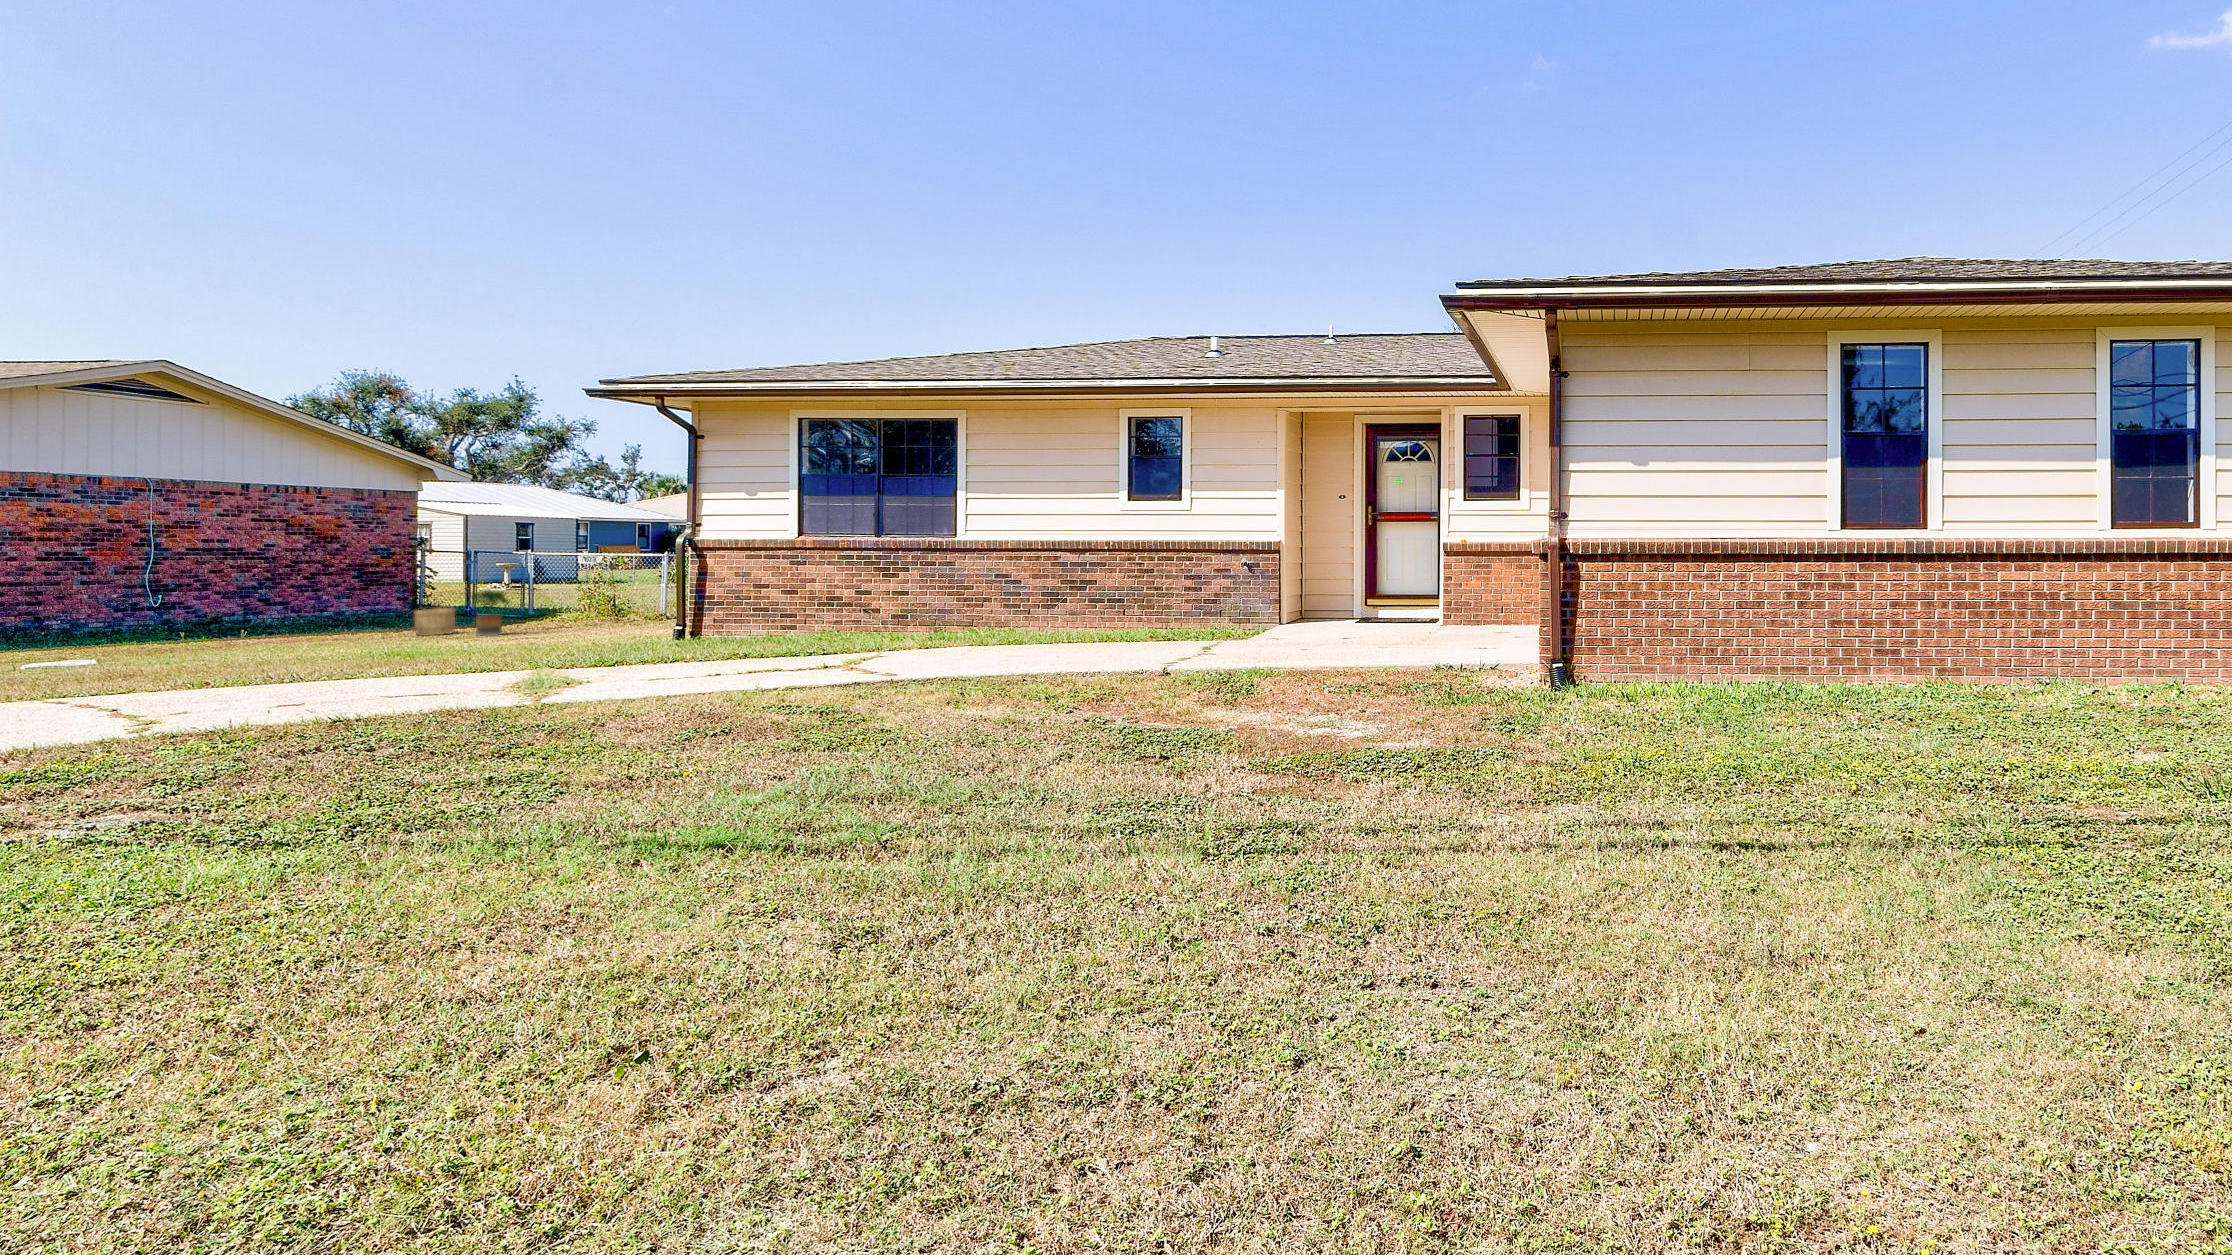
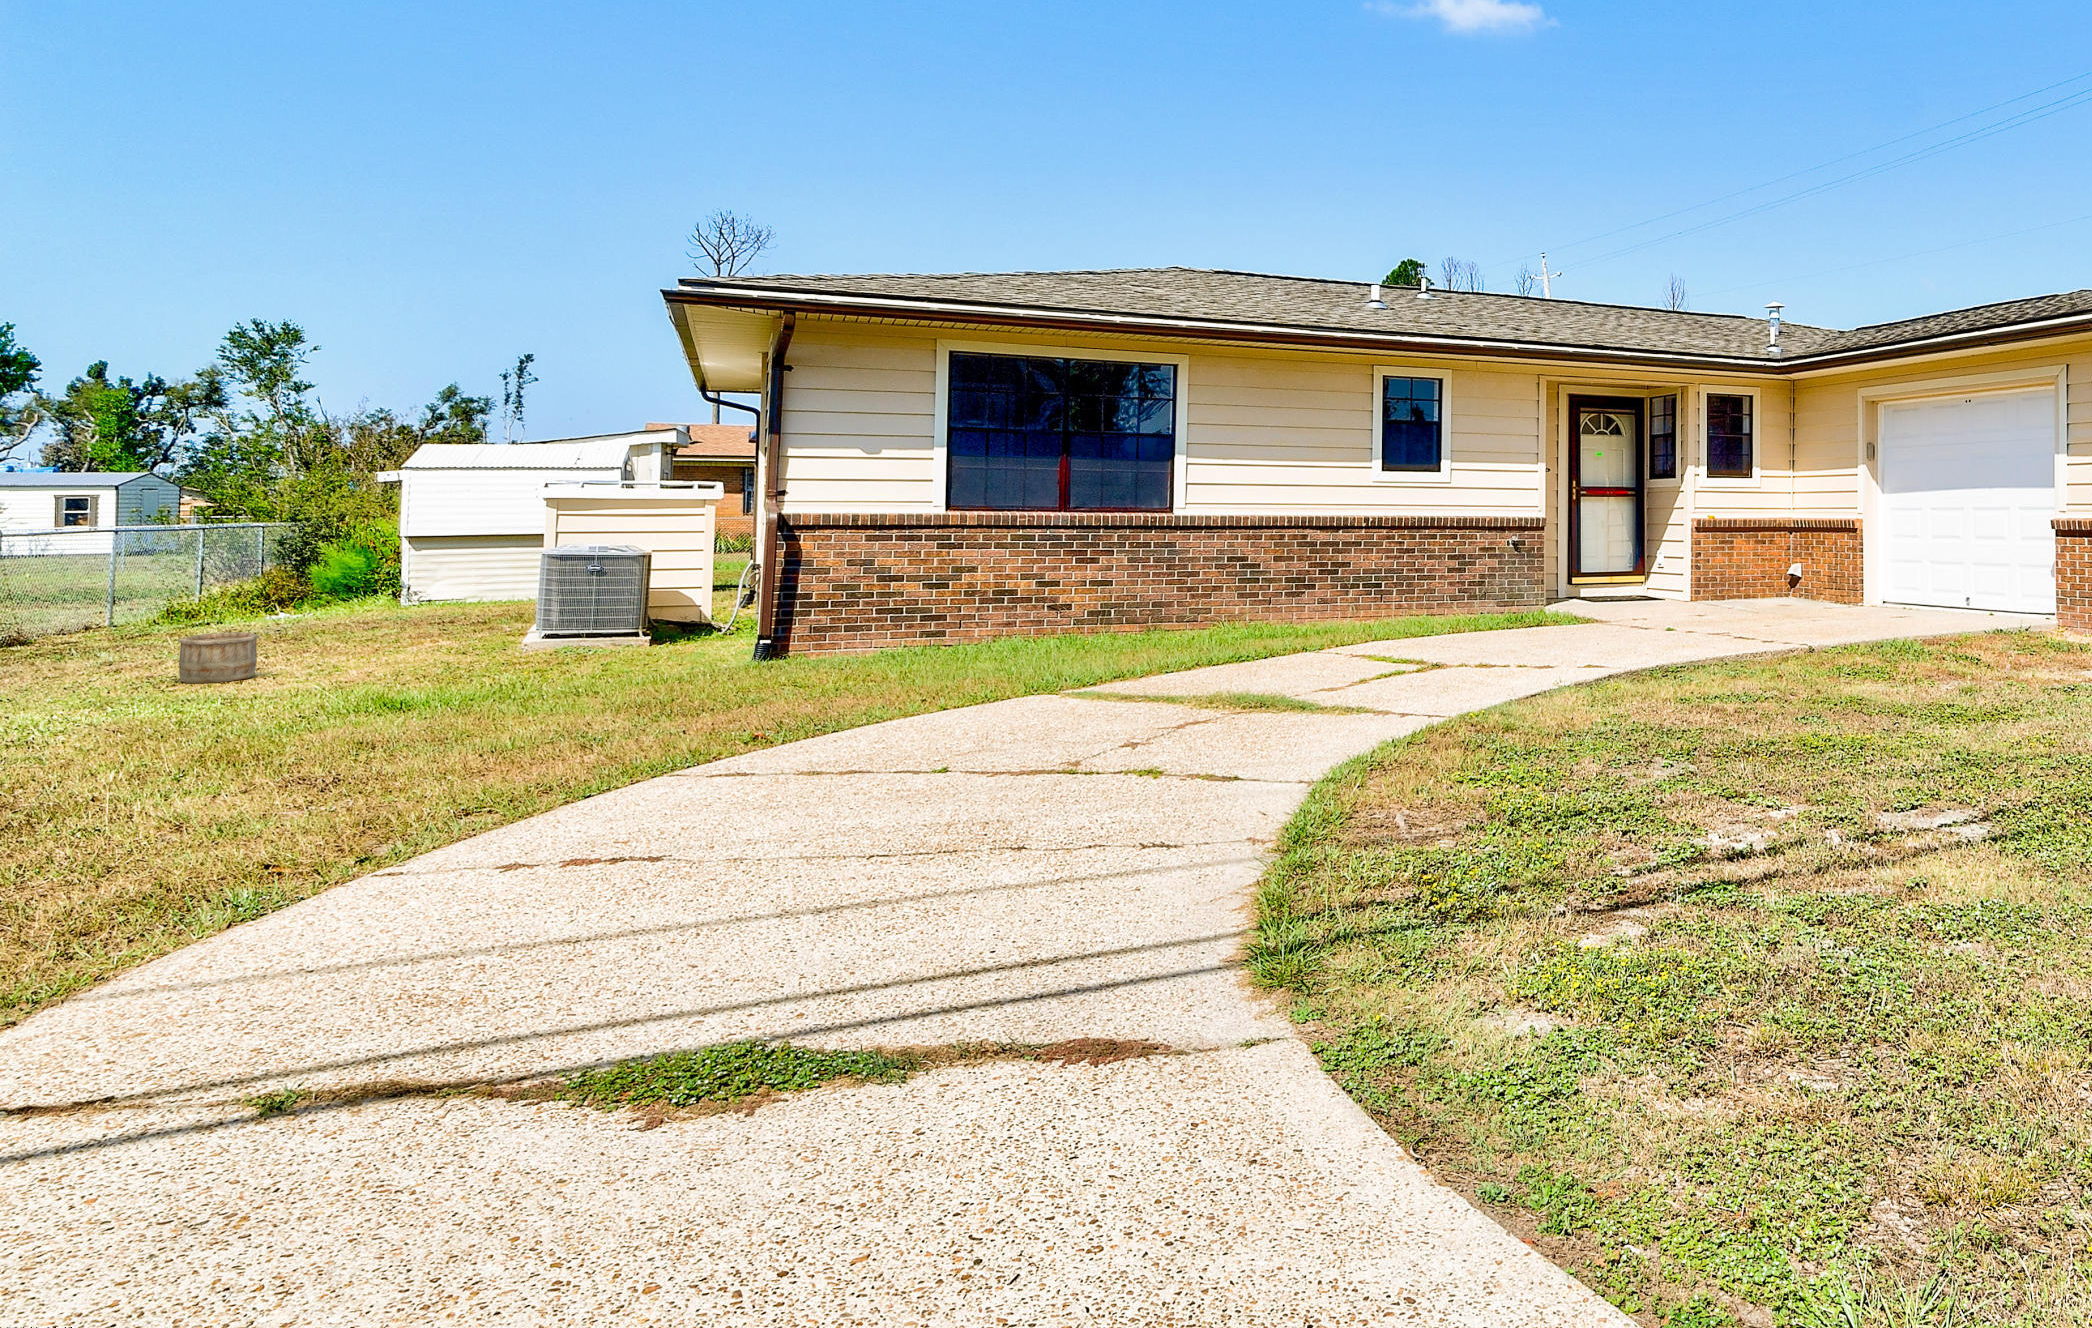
potted tree: present [470,590,510,636] -> none [327,597,409,677]

